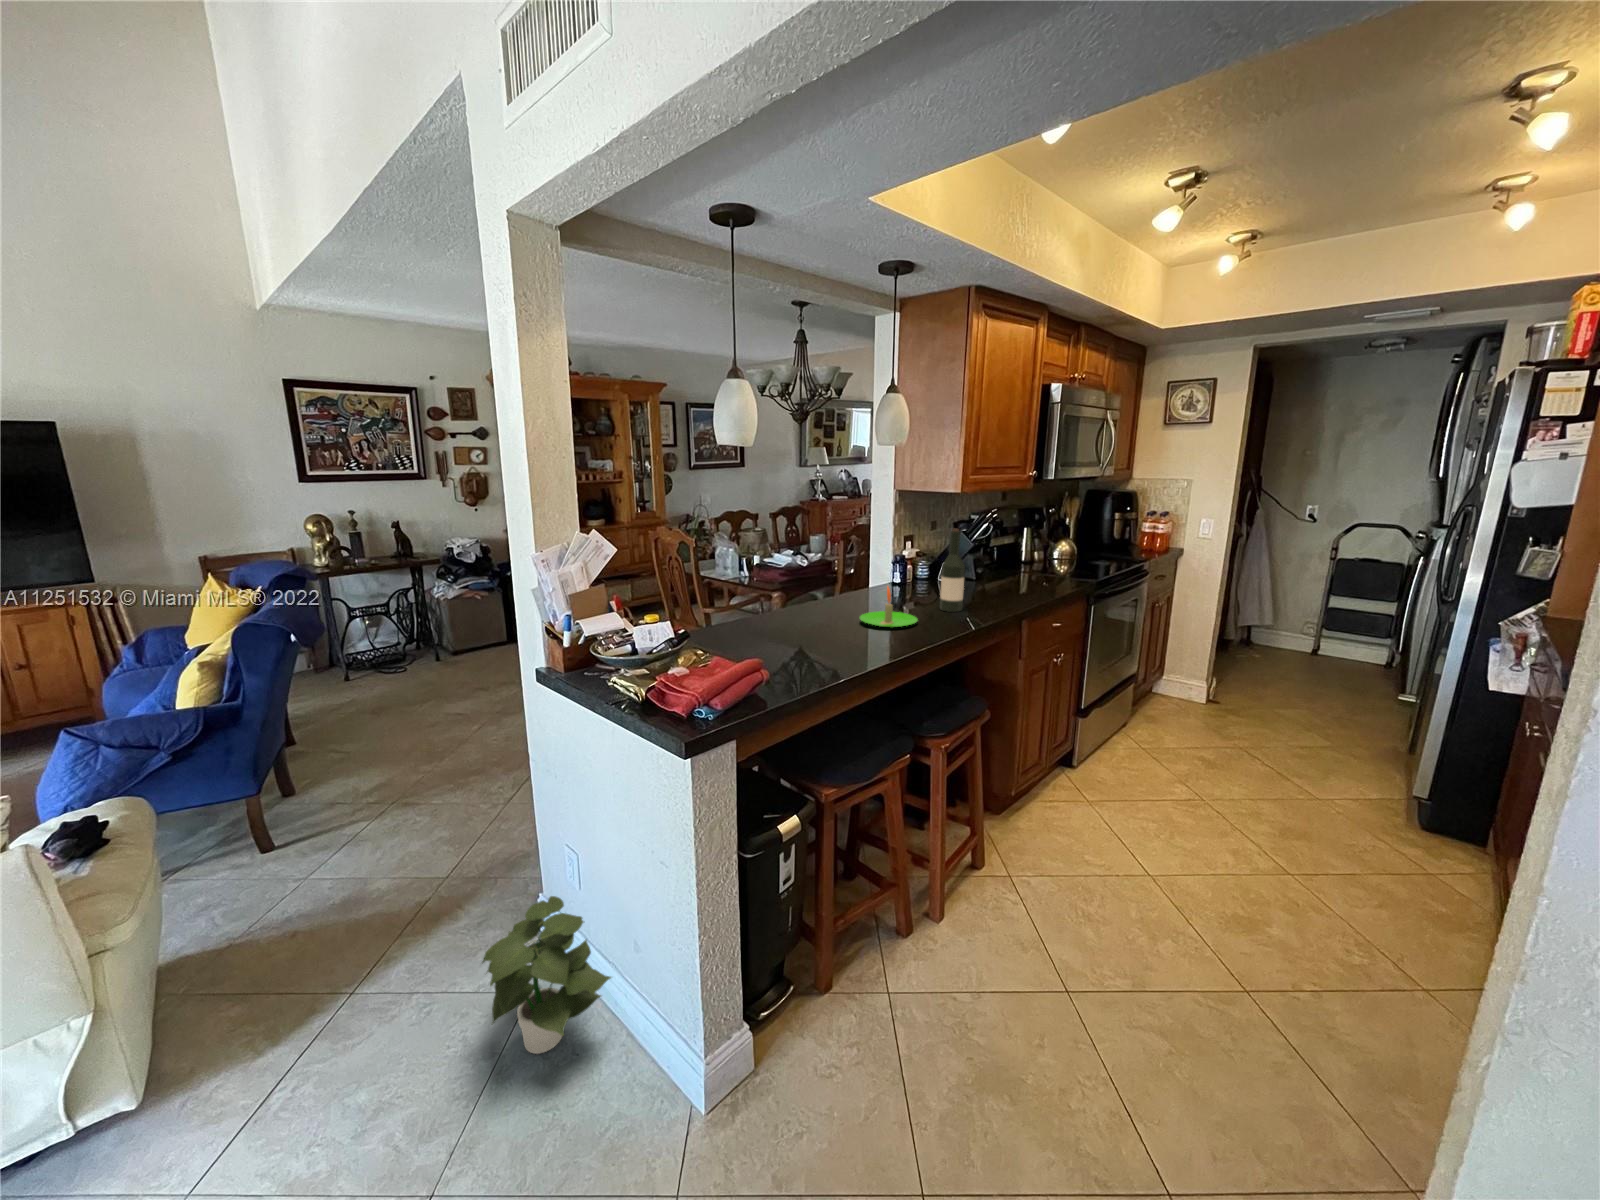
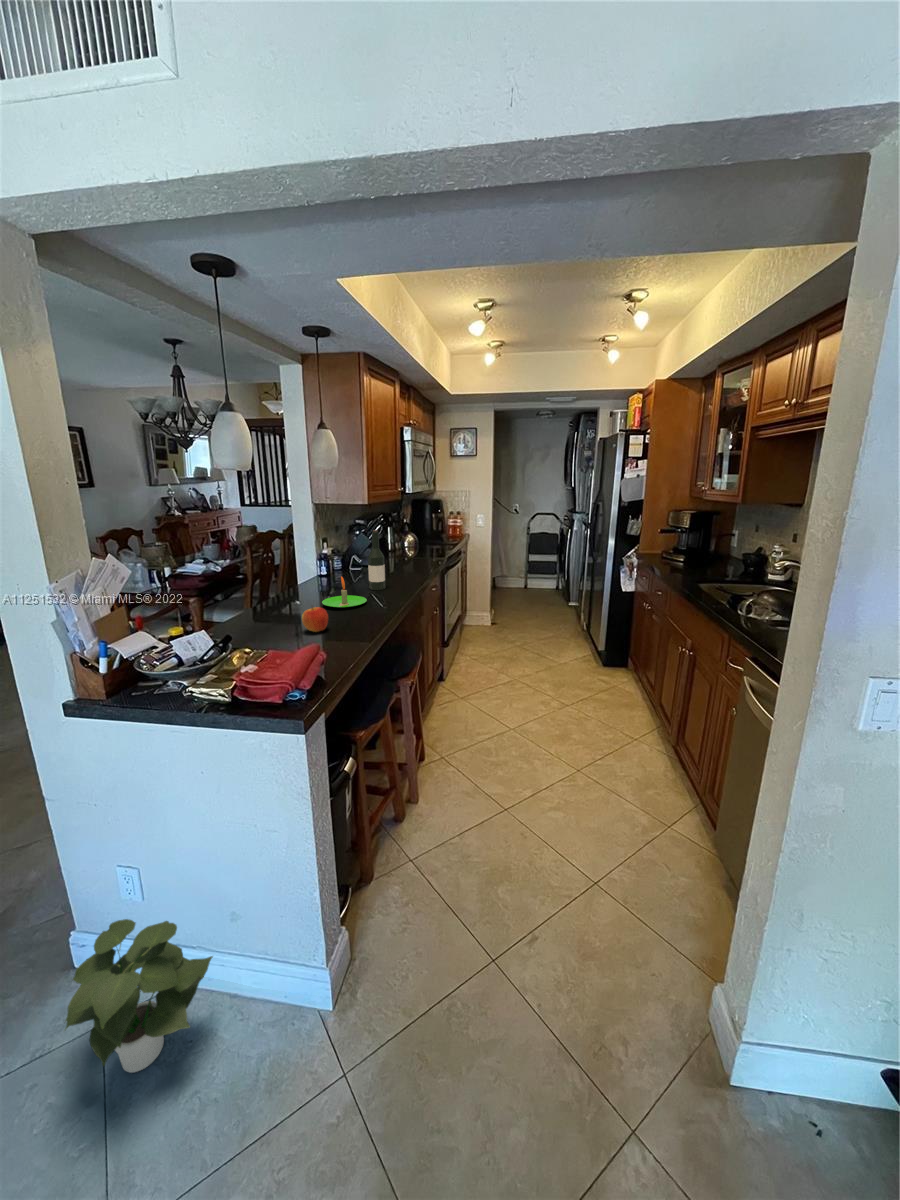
apple: none [804,615,837,650] -> present [302,607,328,632]

